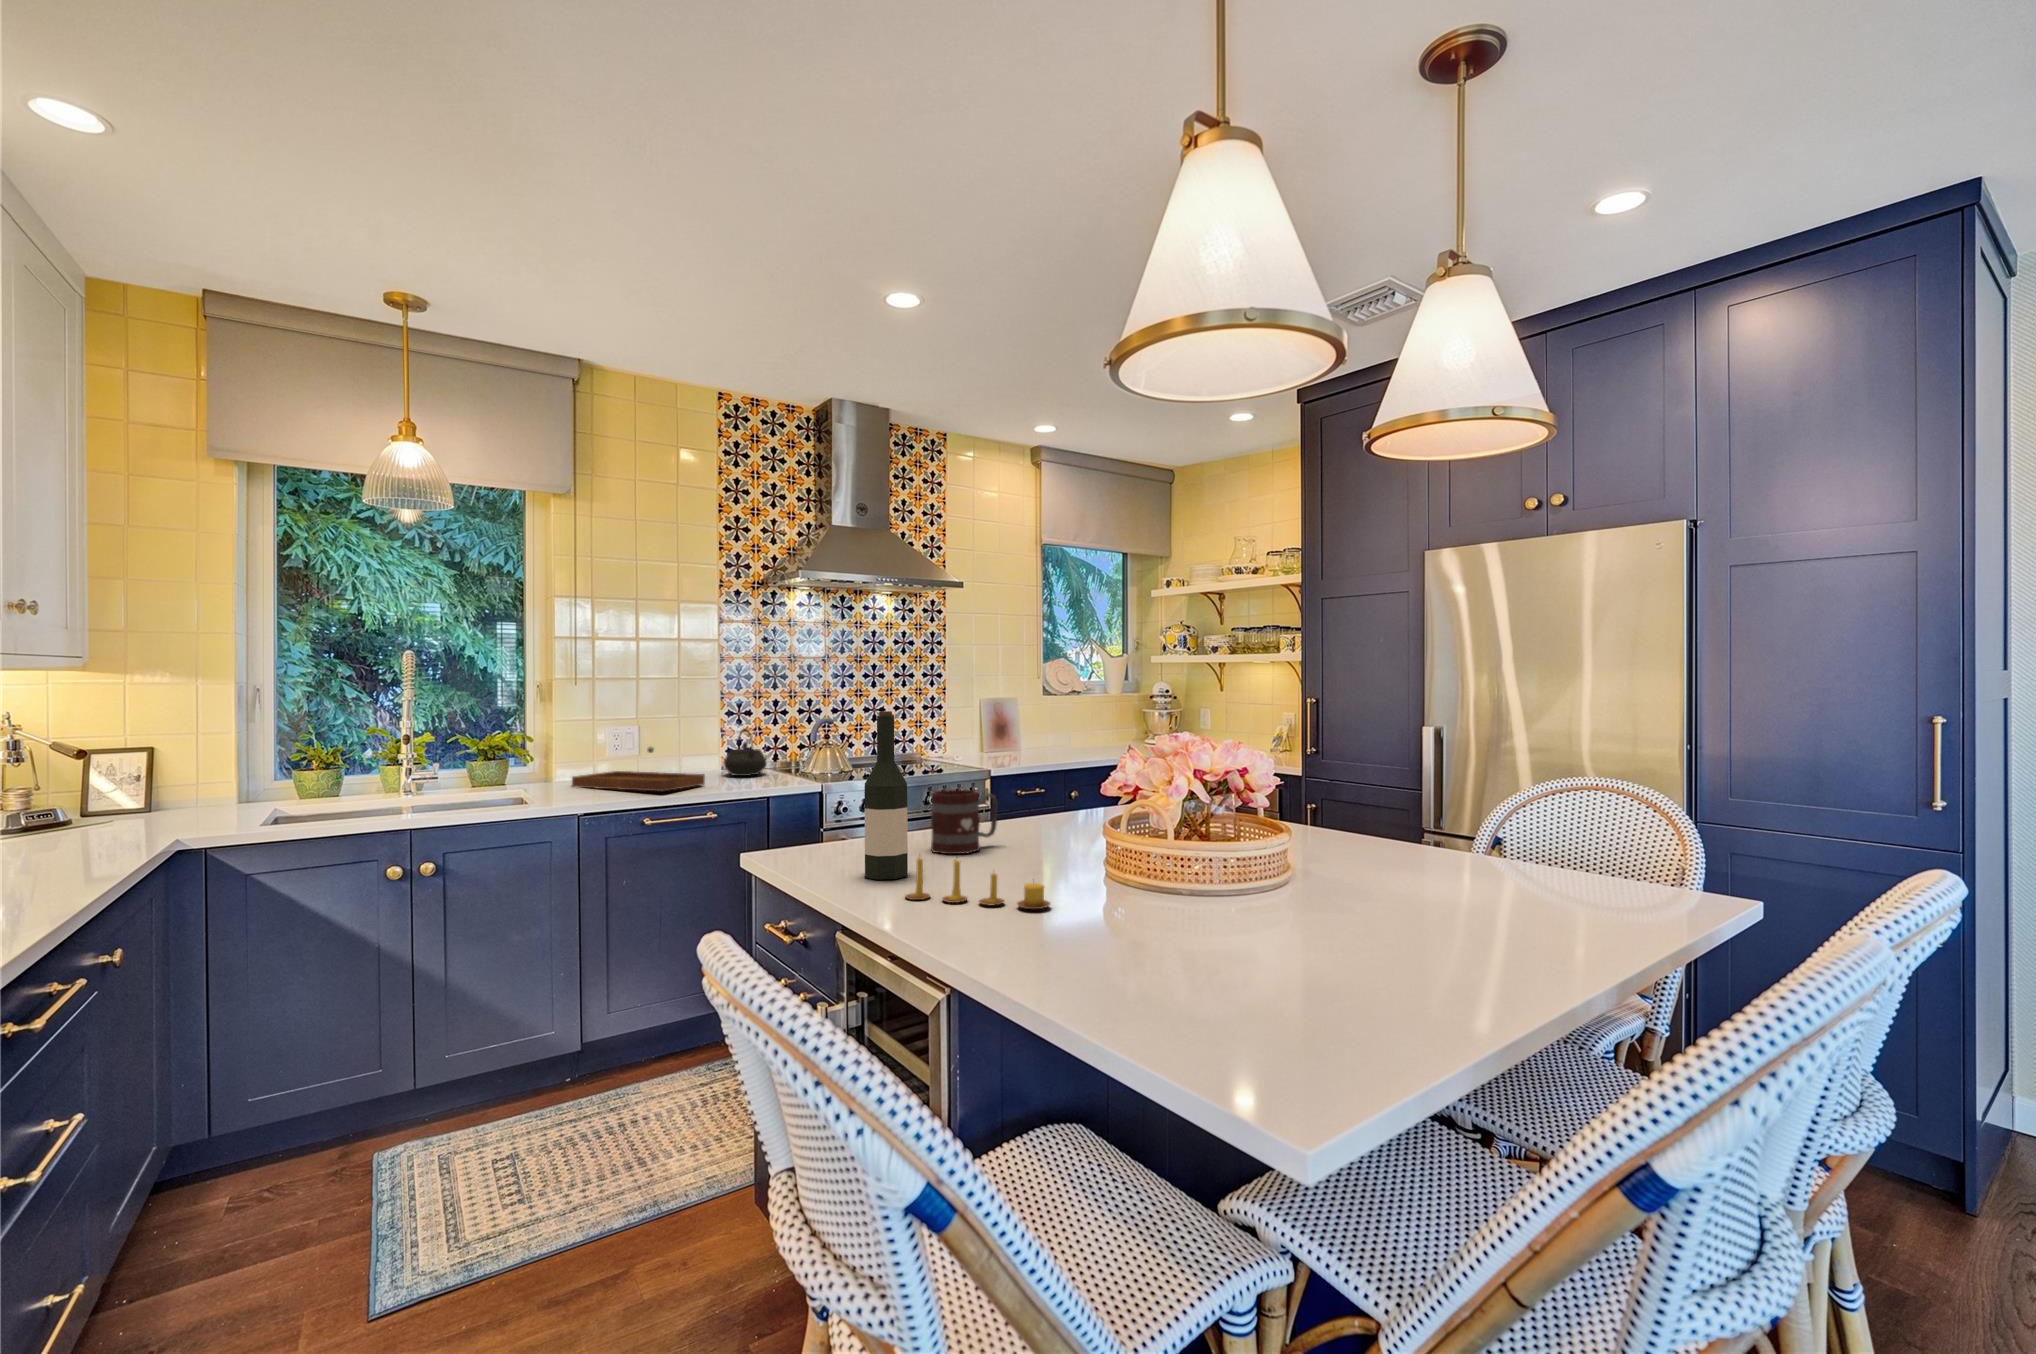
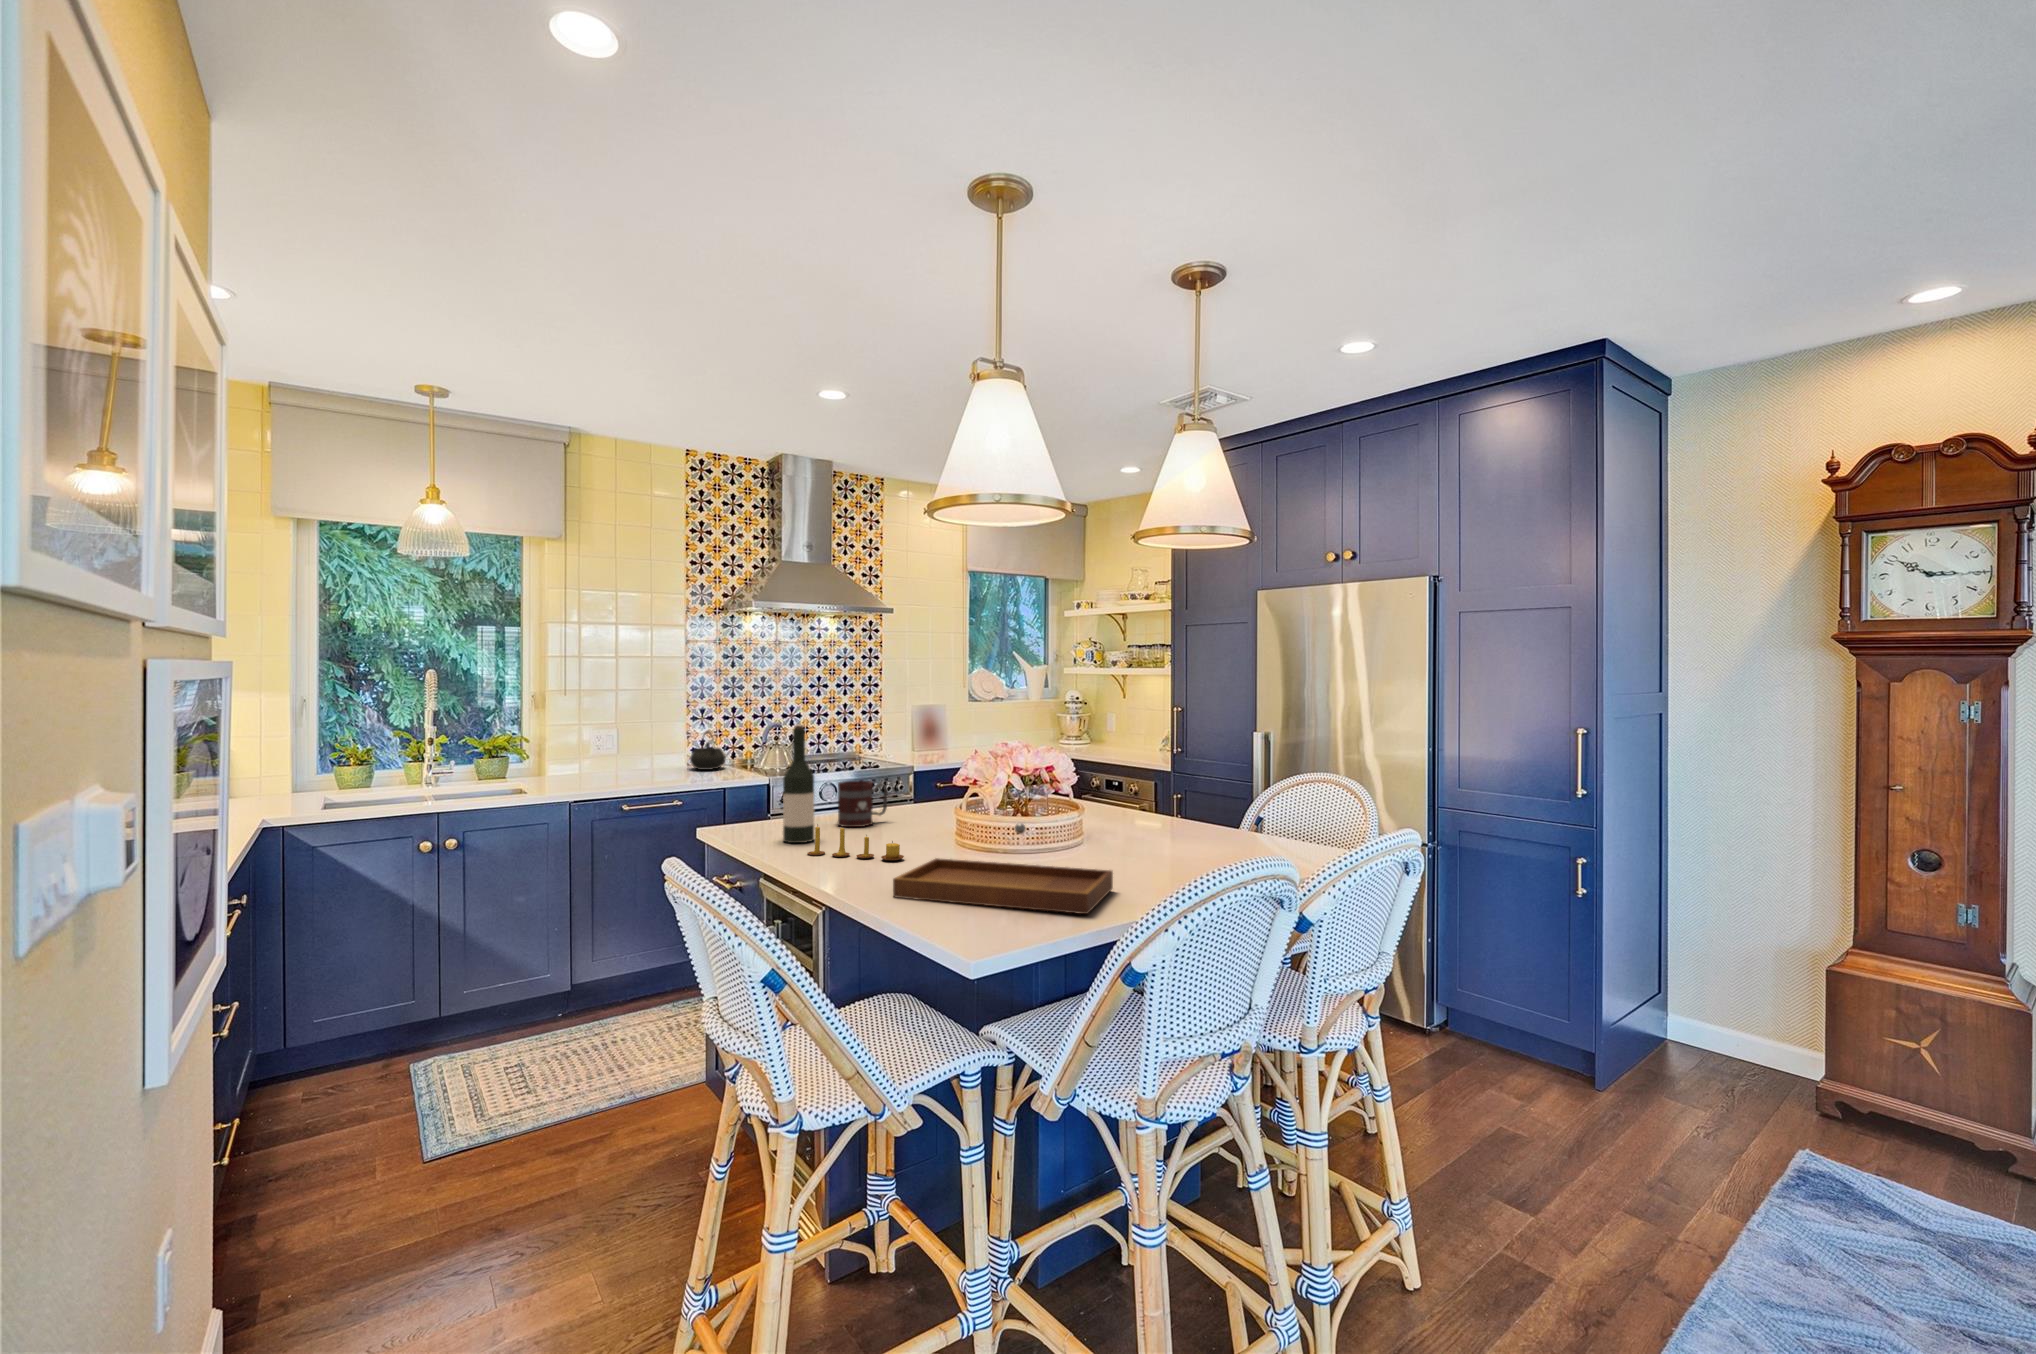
tray: present [572,747,705,791] -> present [893,823,1113,914]

